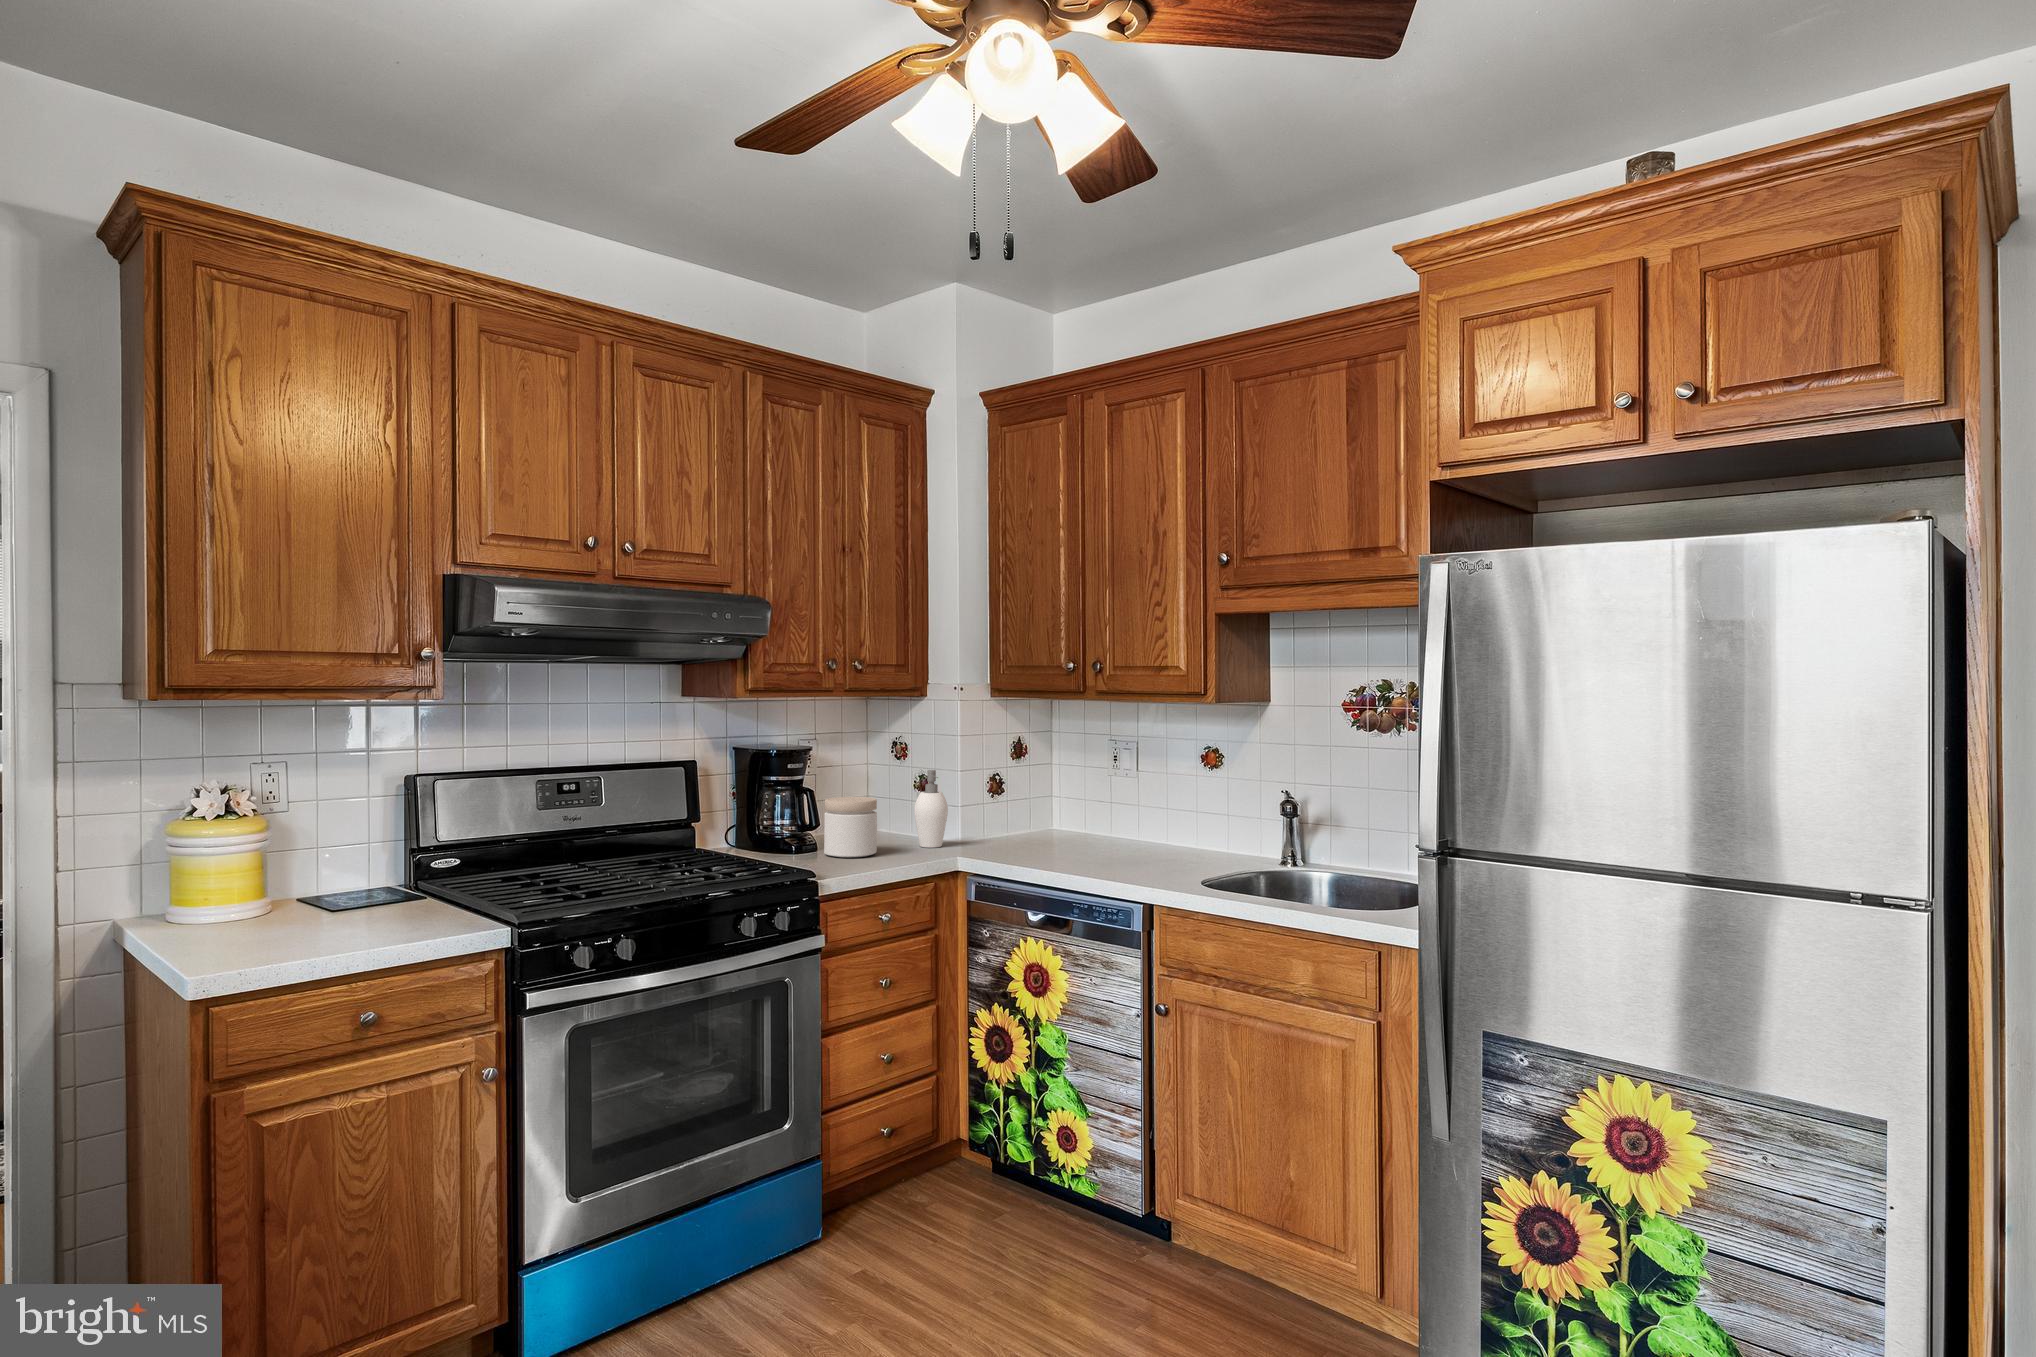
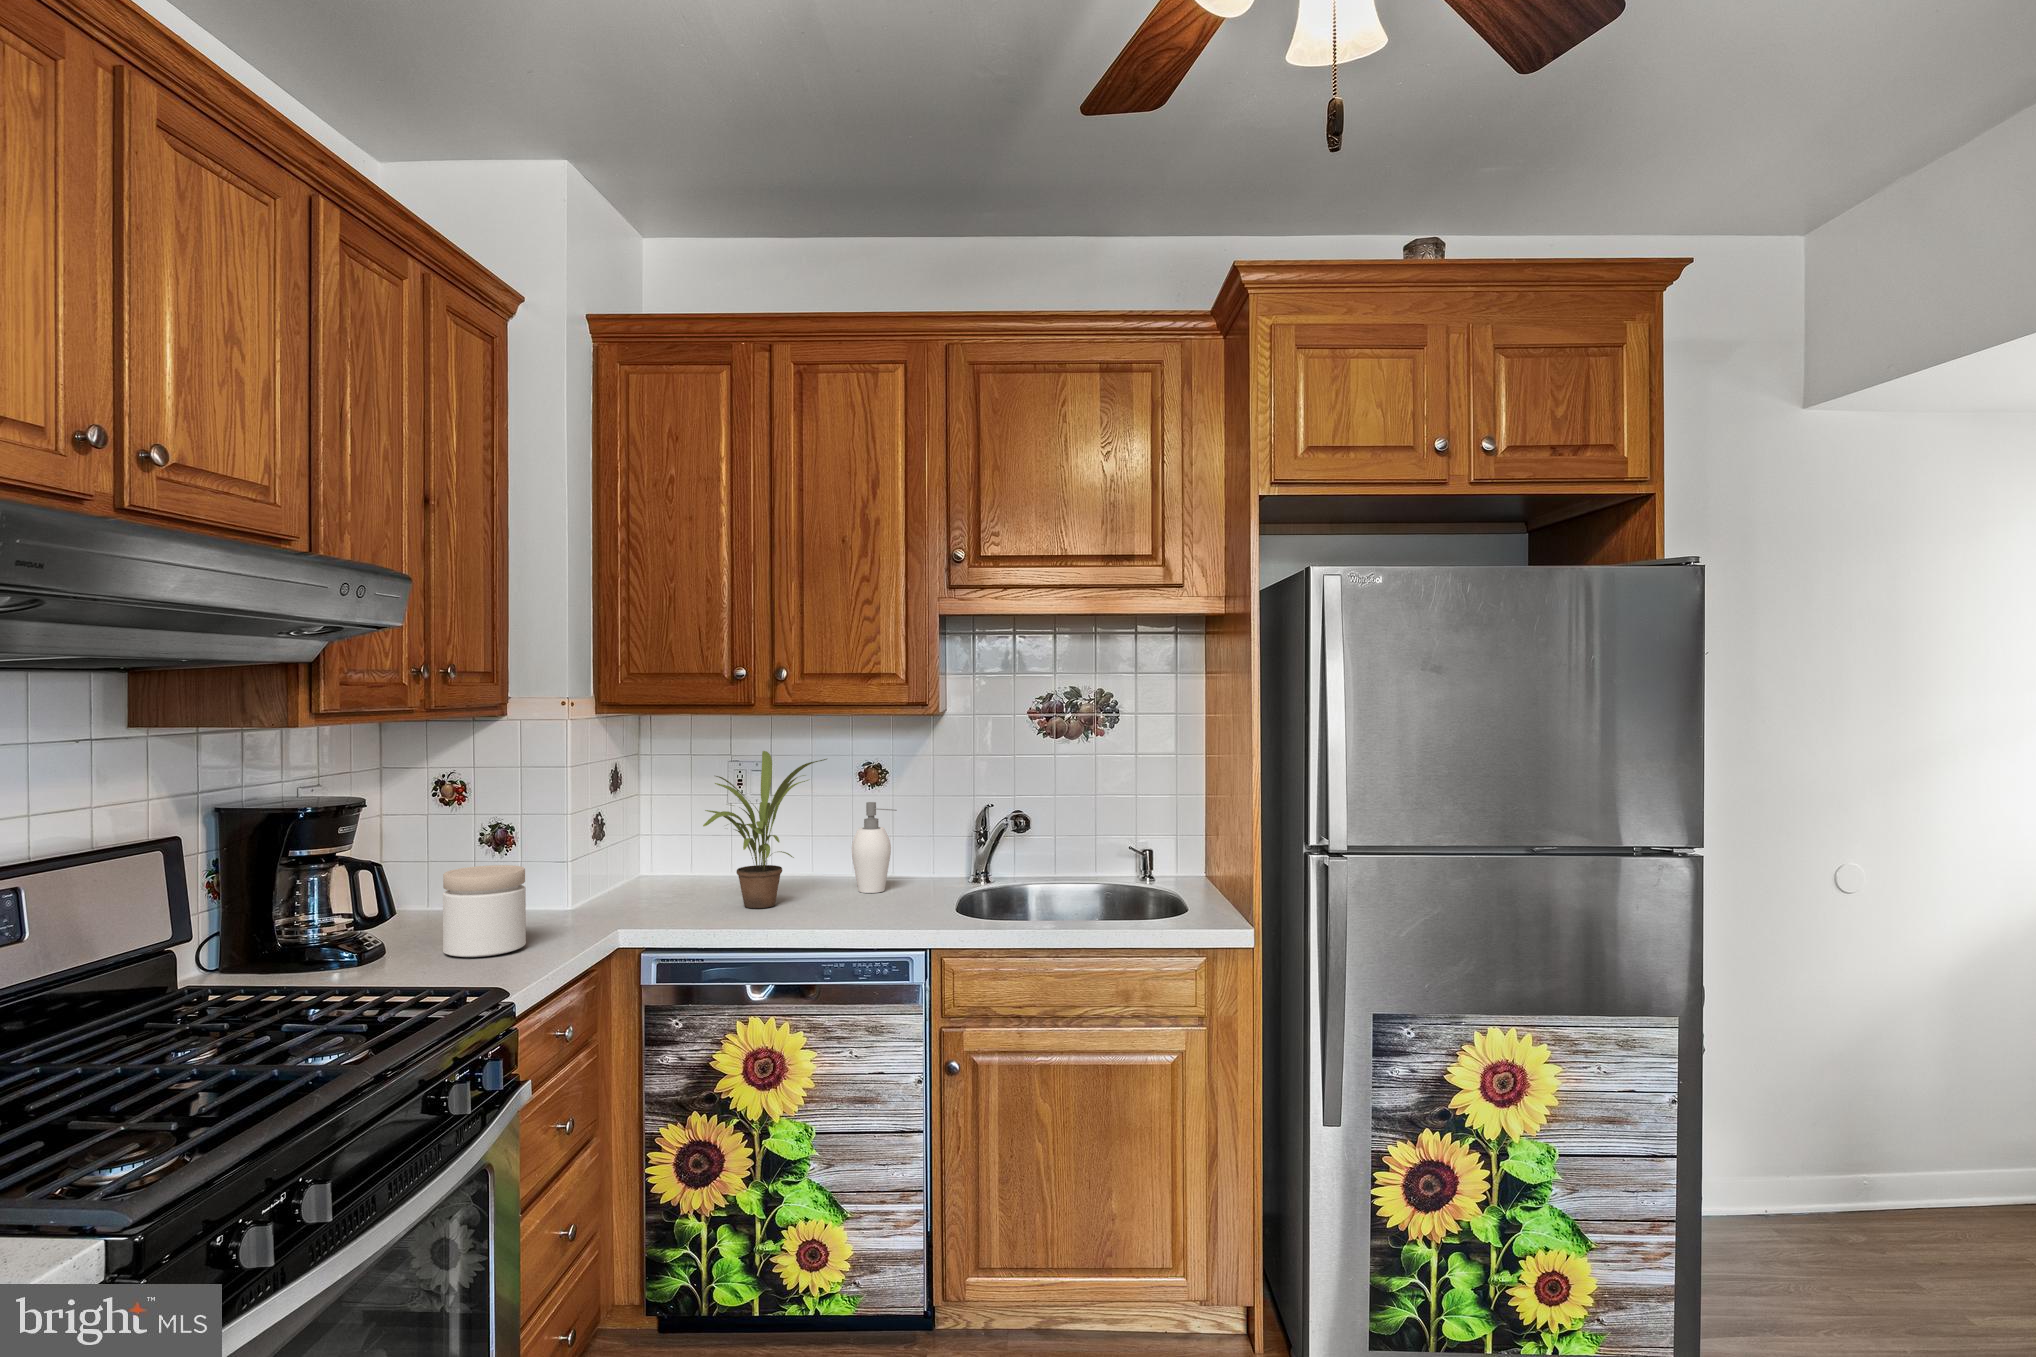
potted plant: none [1037,729,1125,857] -> present [703,751,827,908]
soap dispenser: present [914,770,948,847] -> present [851,802,897,893]

